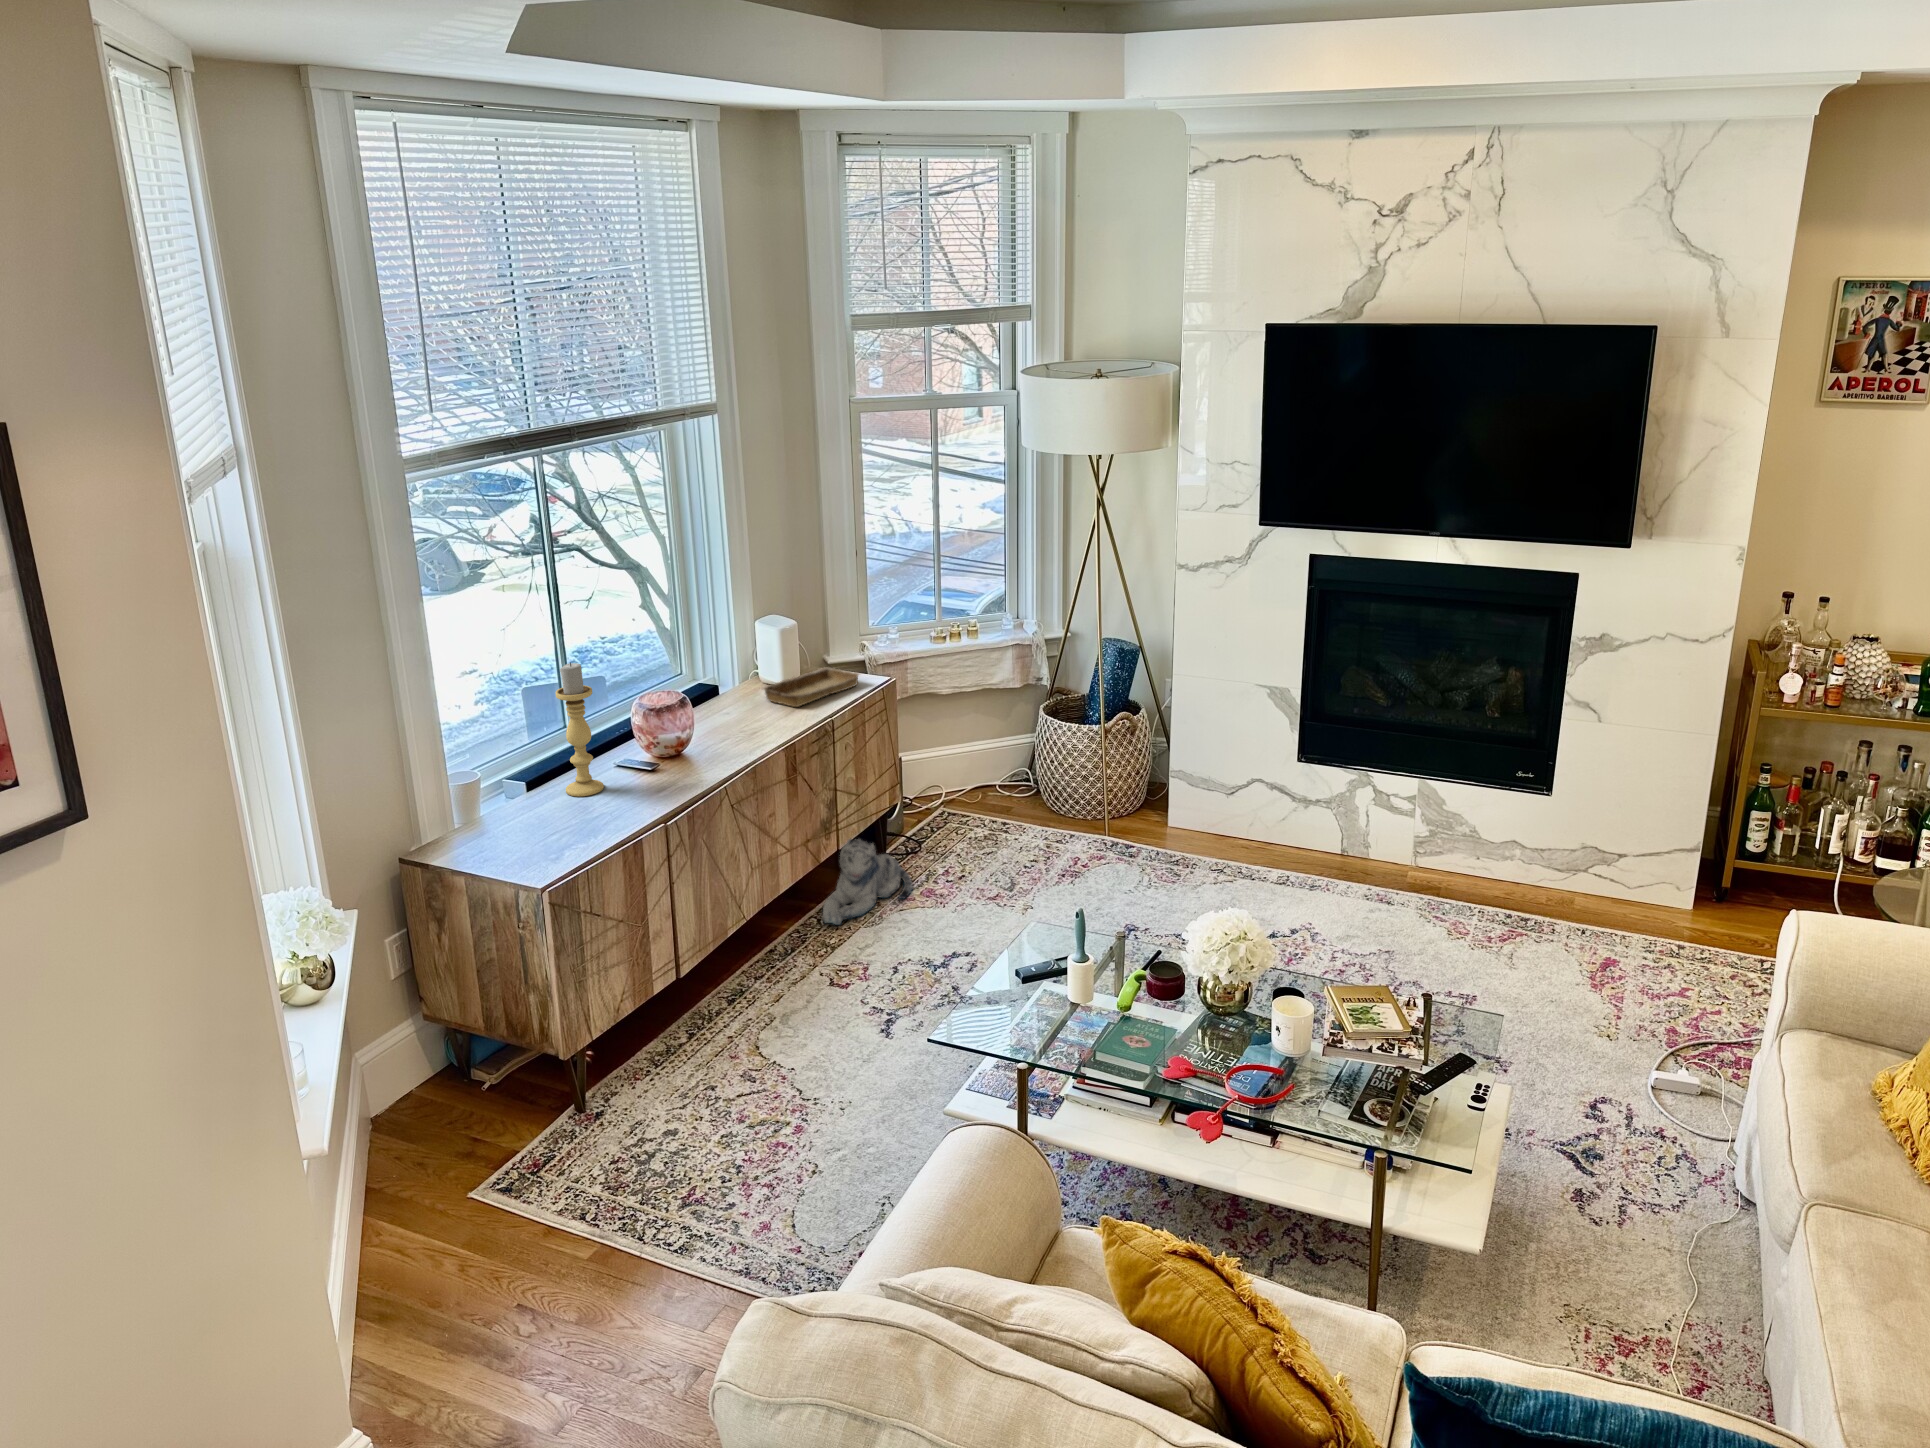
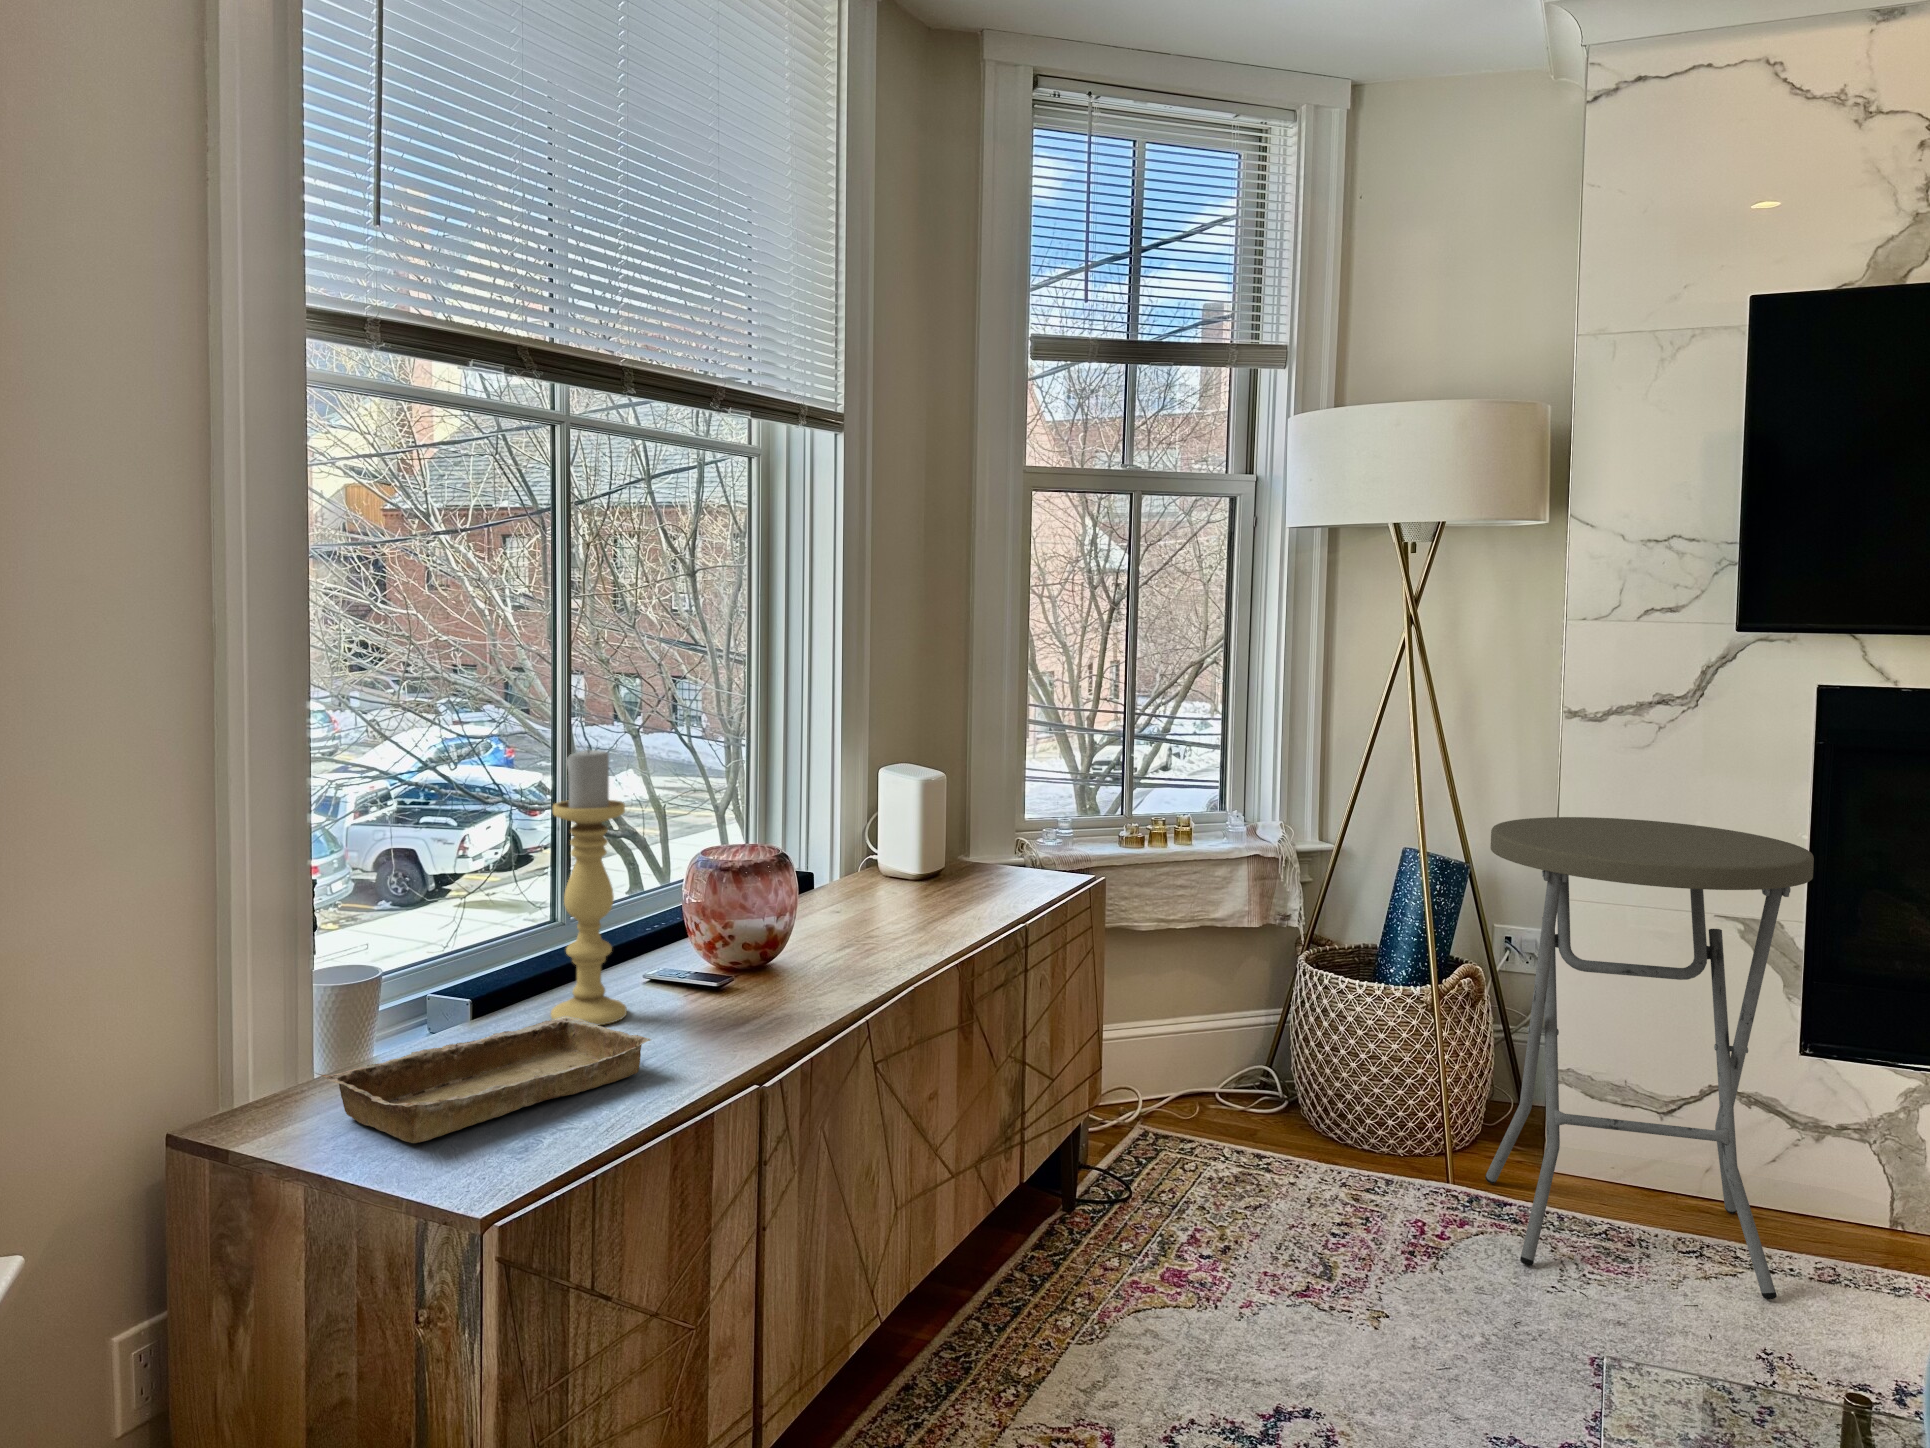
side table: none [1112,629,1276,893] -> present [1485,817,1814,1300]
tray: present [762,667,859,707] -> present [322,1017,651,1143]
plush toy: present [823,839,913,925] -> none [993,1160,1146,1334]

